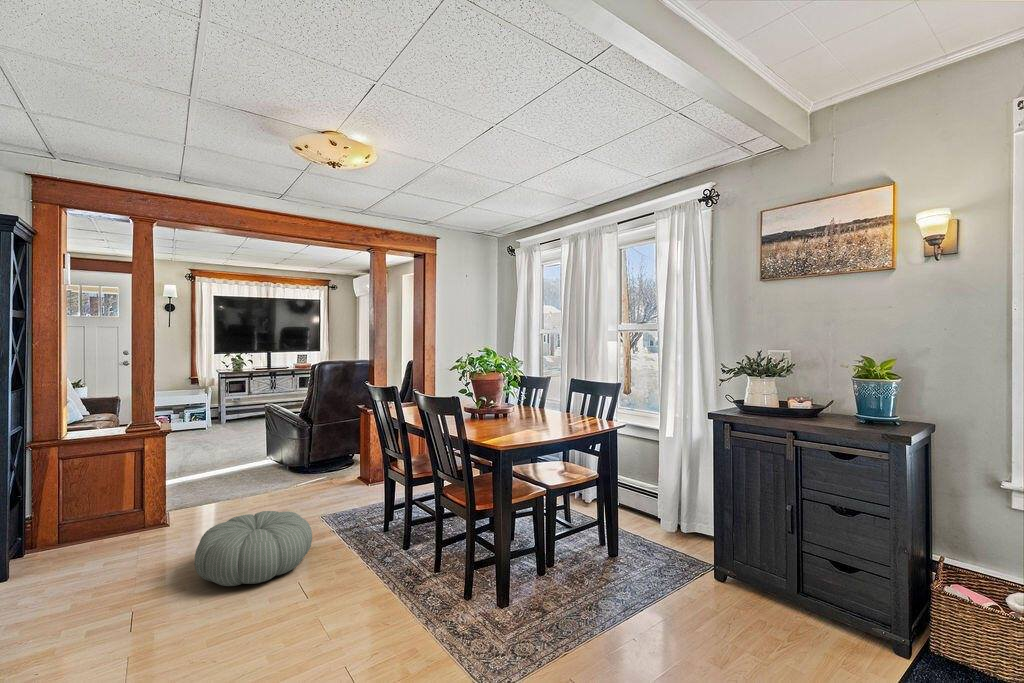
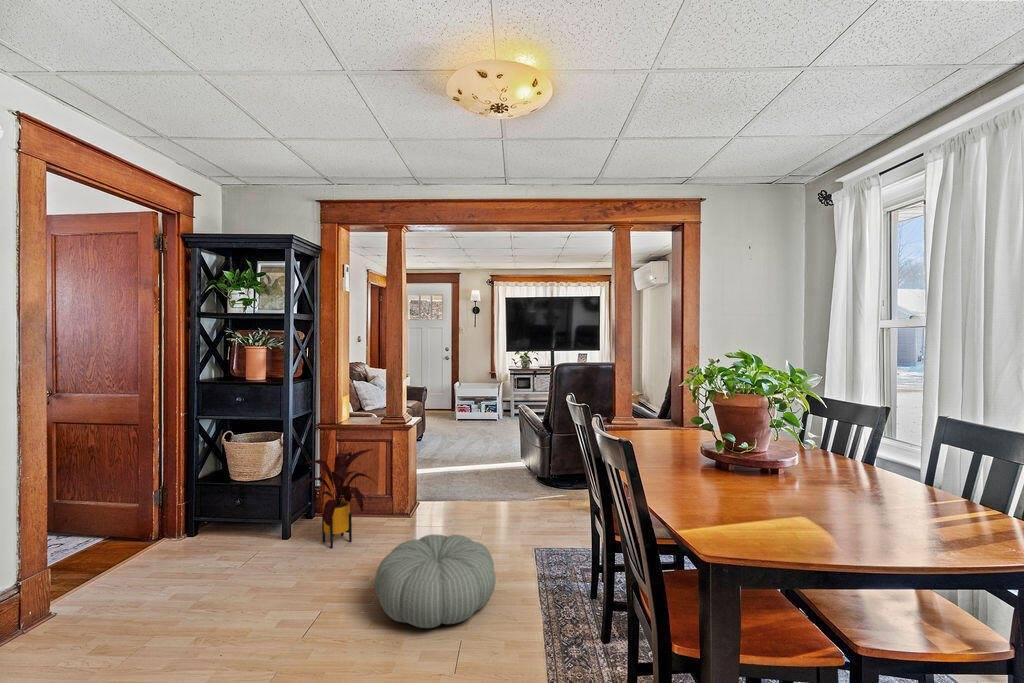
house plant: none [35,455,140,566] -> present [296,449,378,548]

